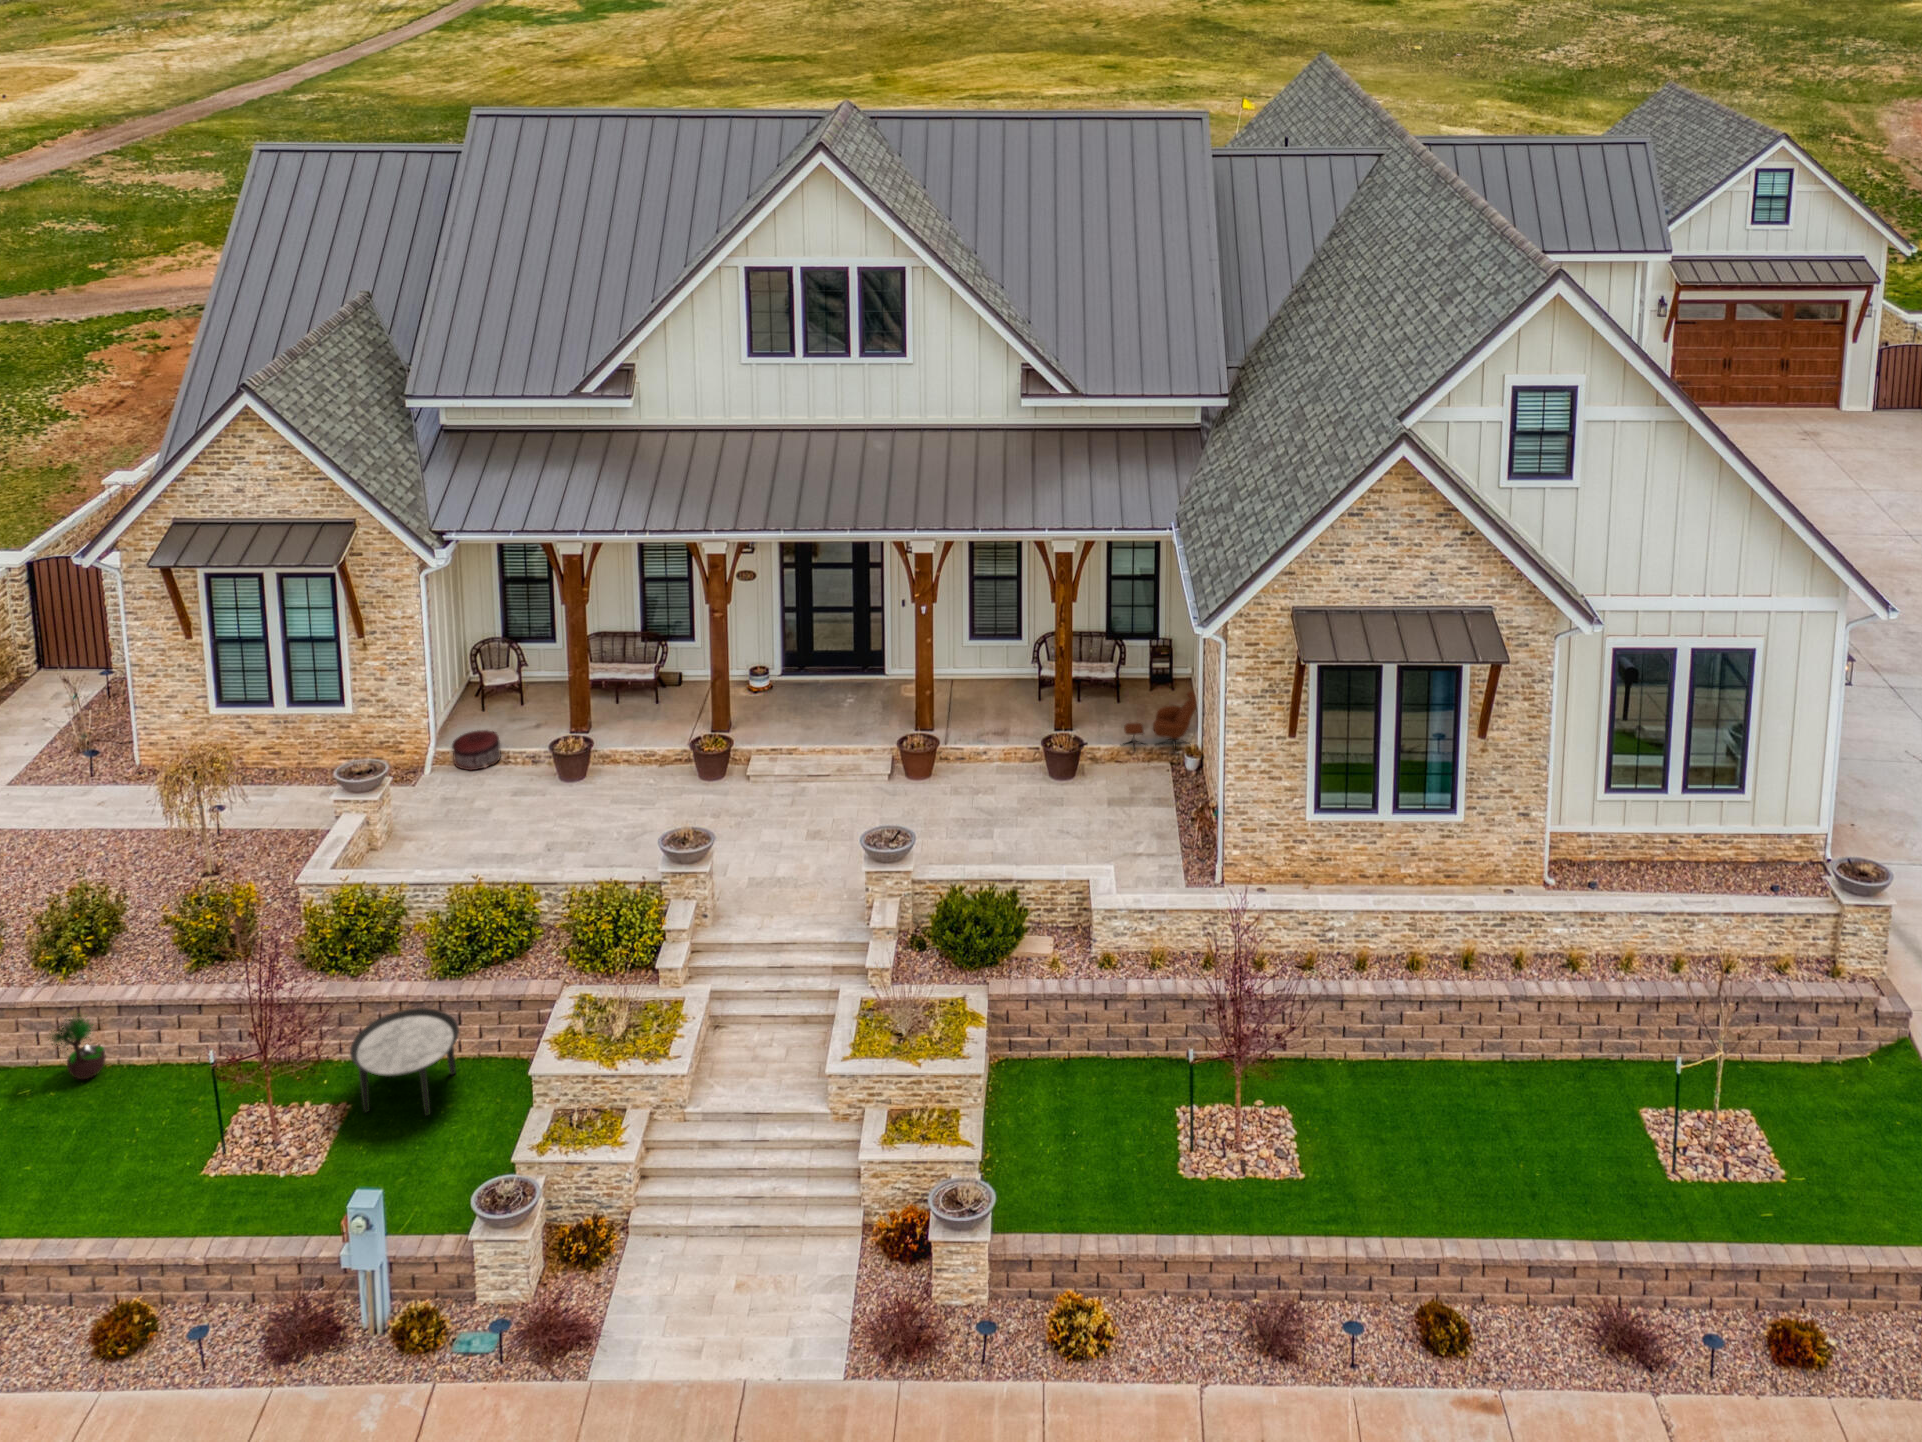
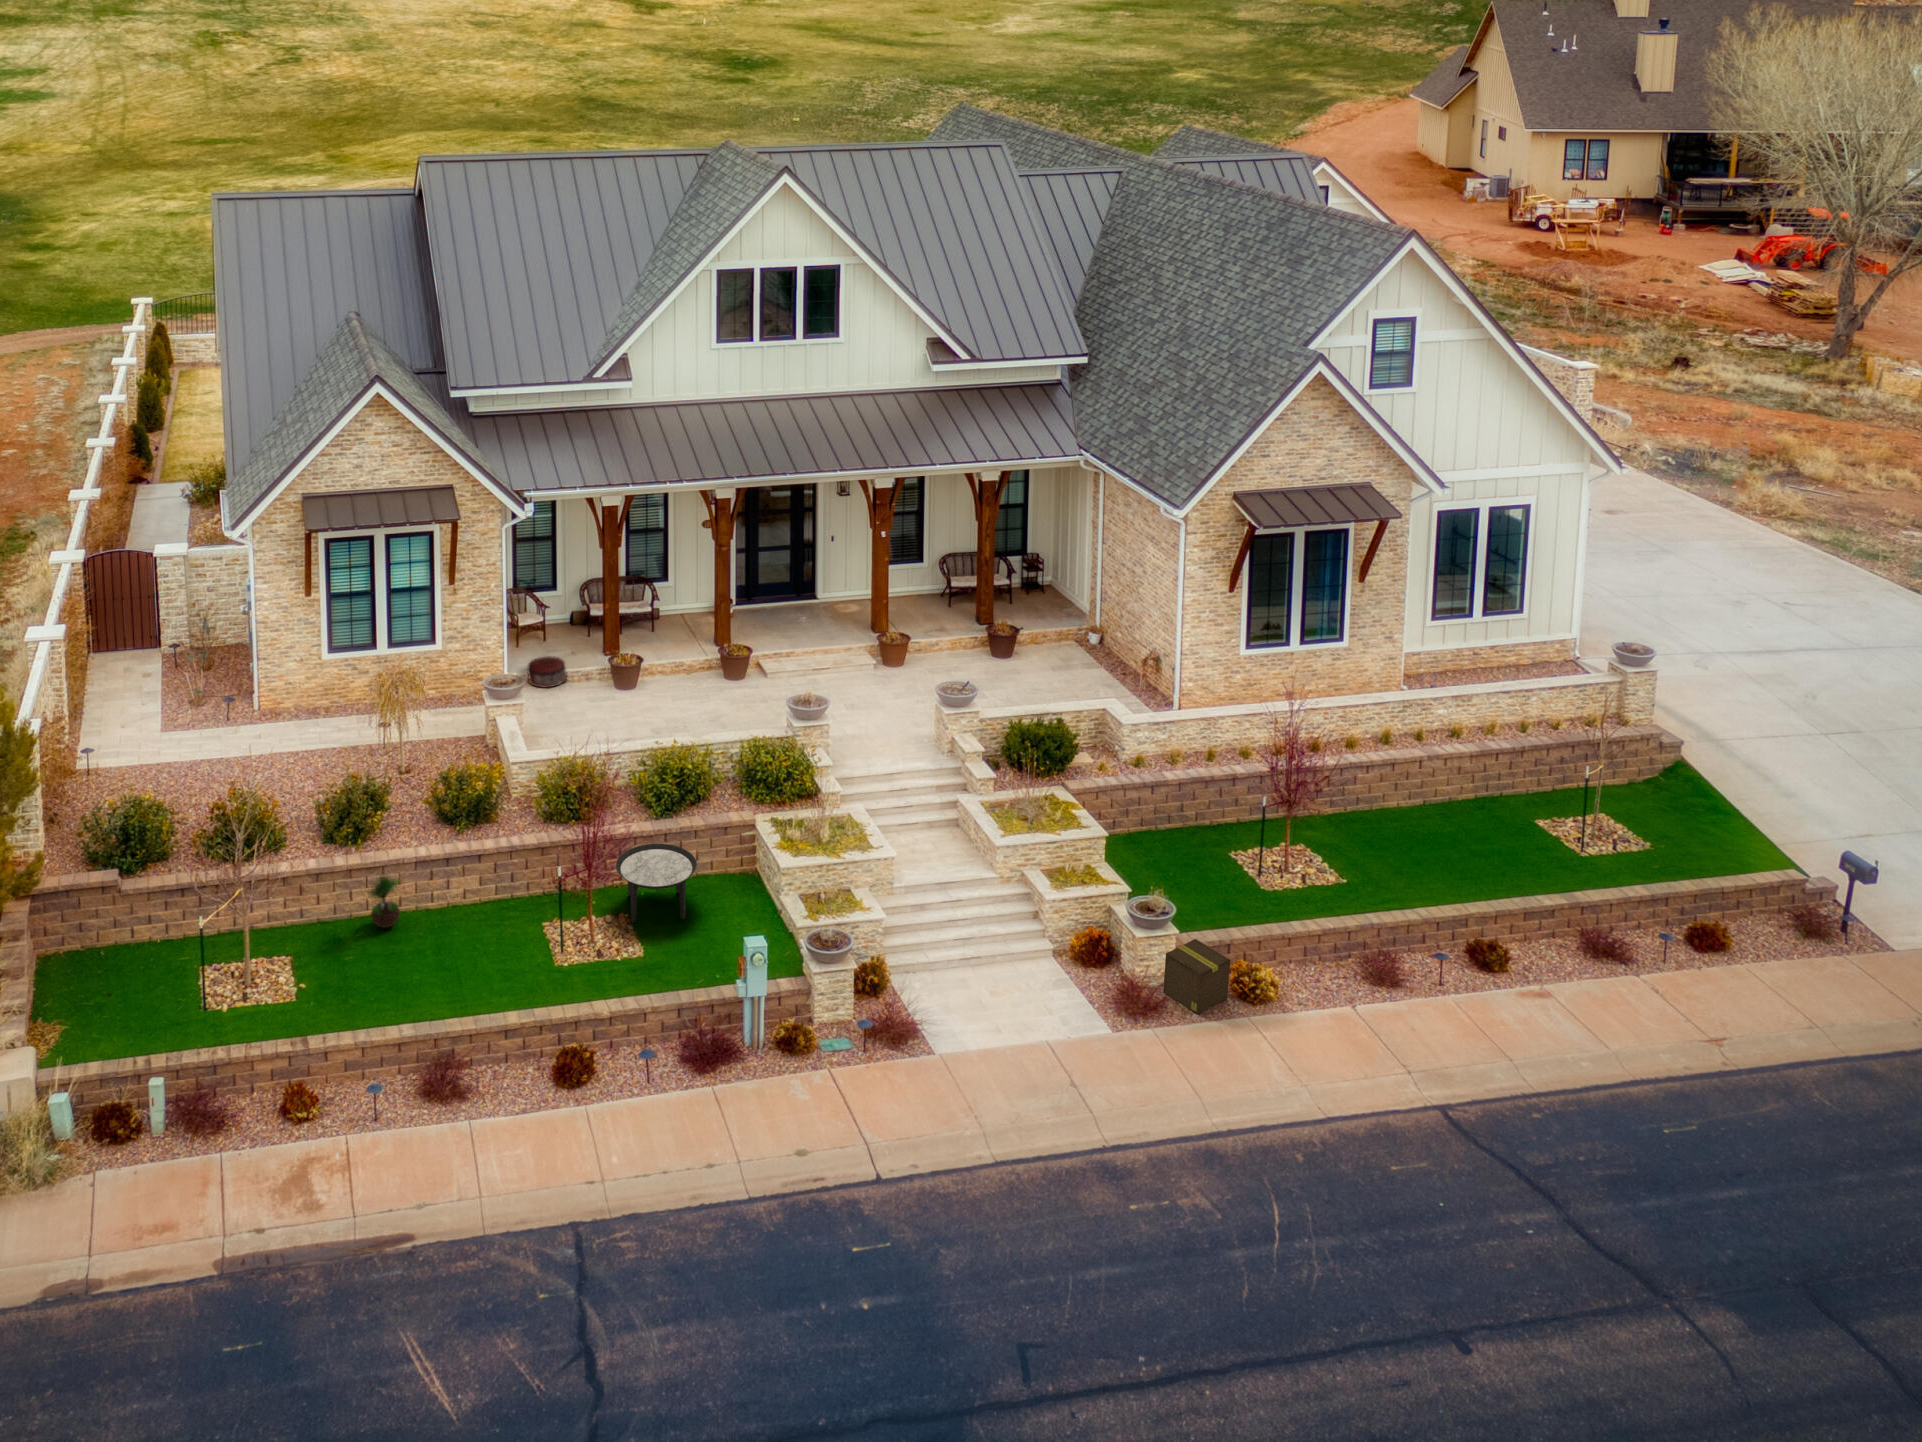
lounge chair: present [1123,691,1196,749] -> none [1041,583,1100,633]
cardboard box: none [944,1257,1025,1372] -> present [1163,939,1230,1014]

